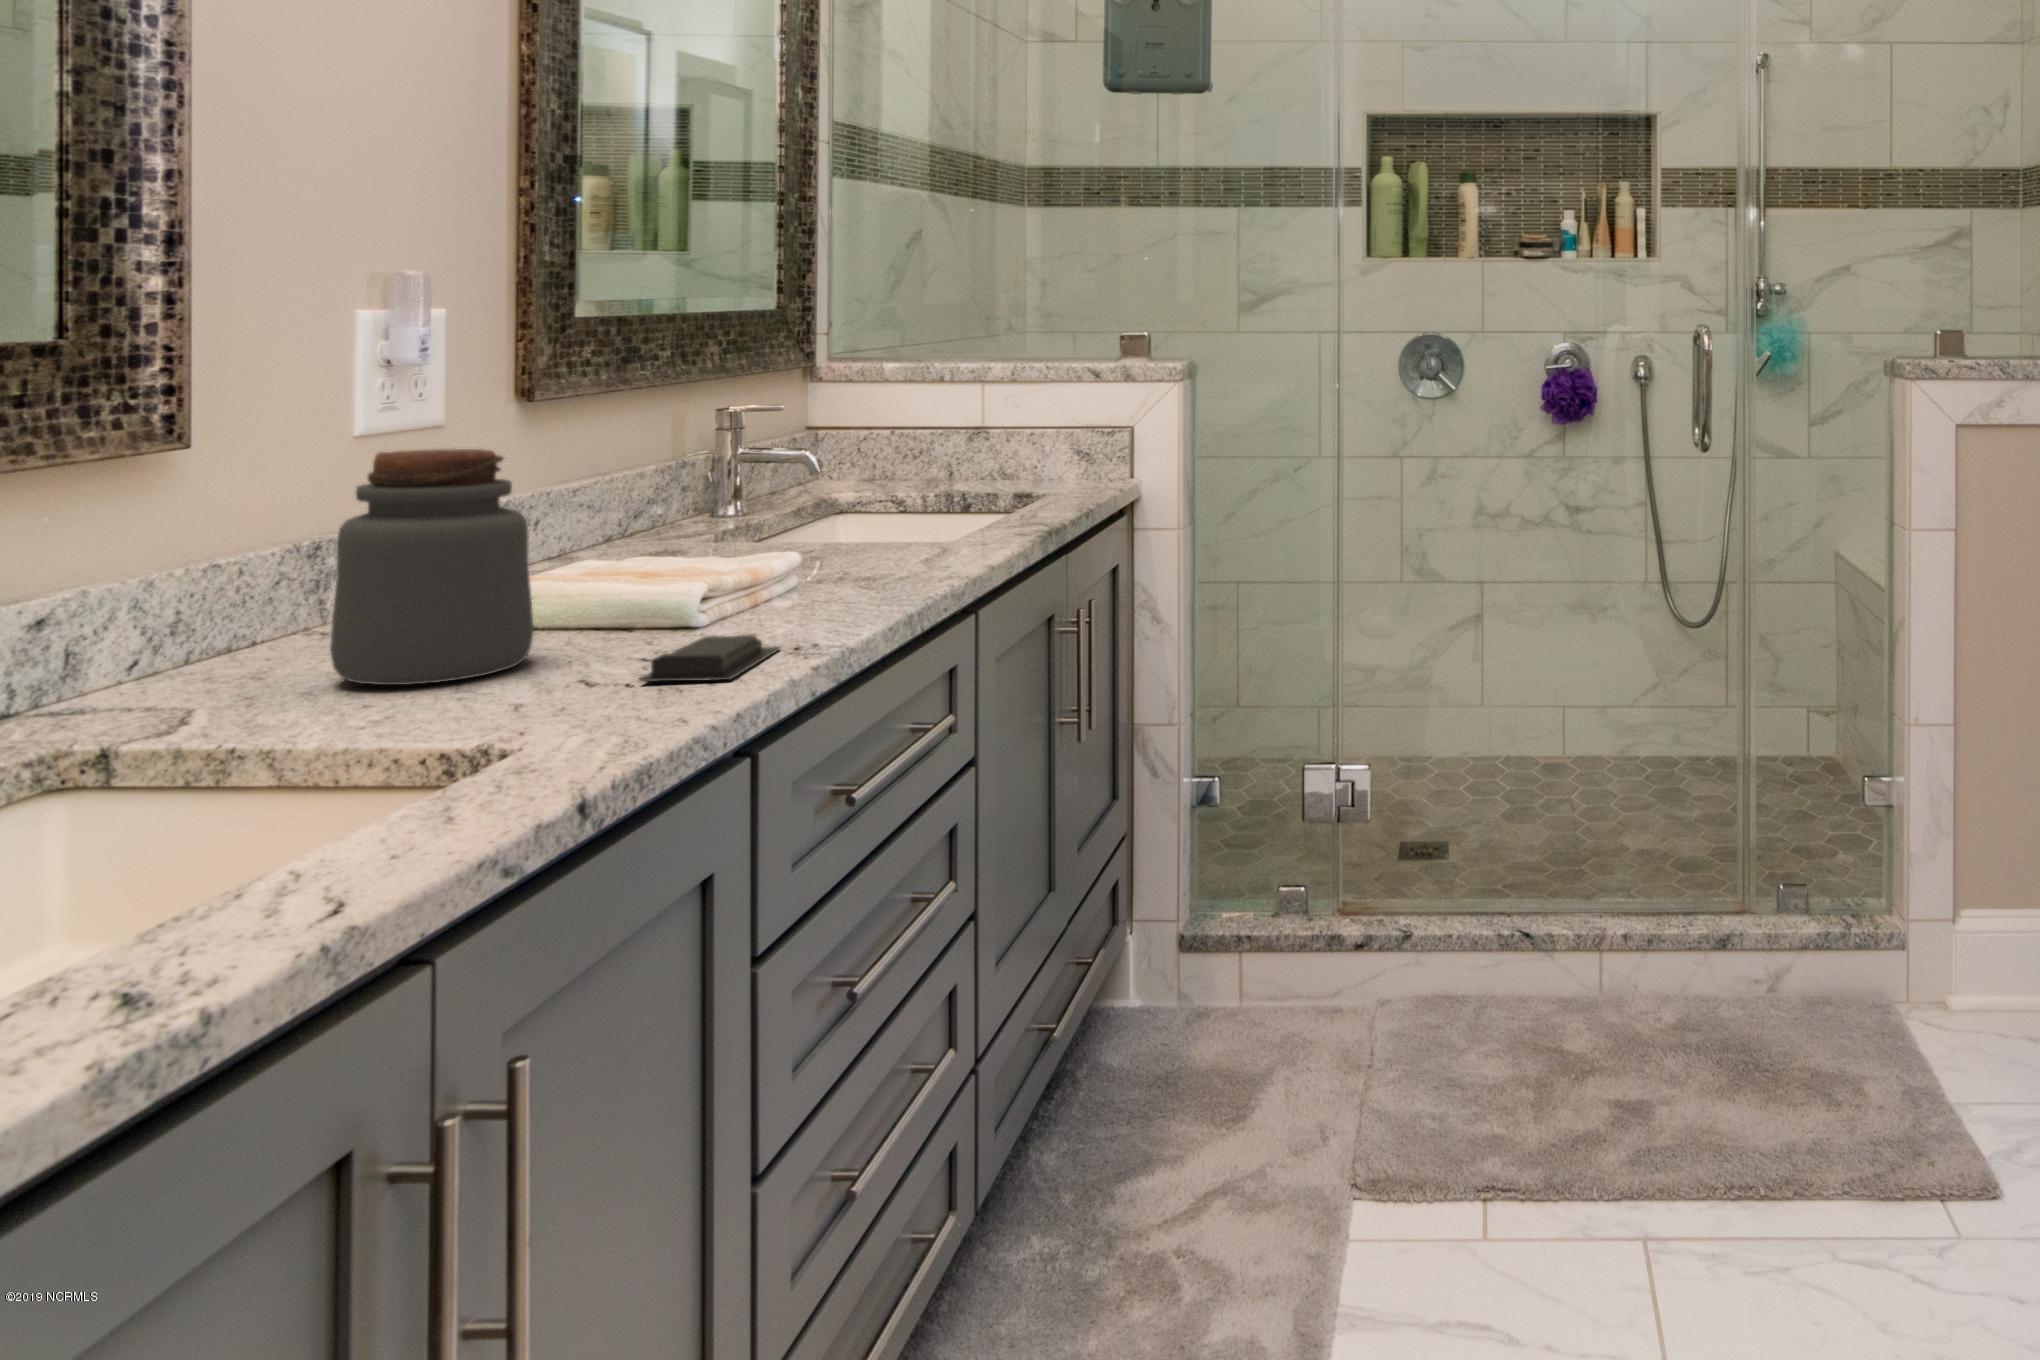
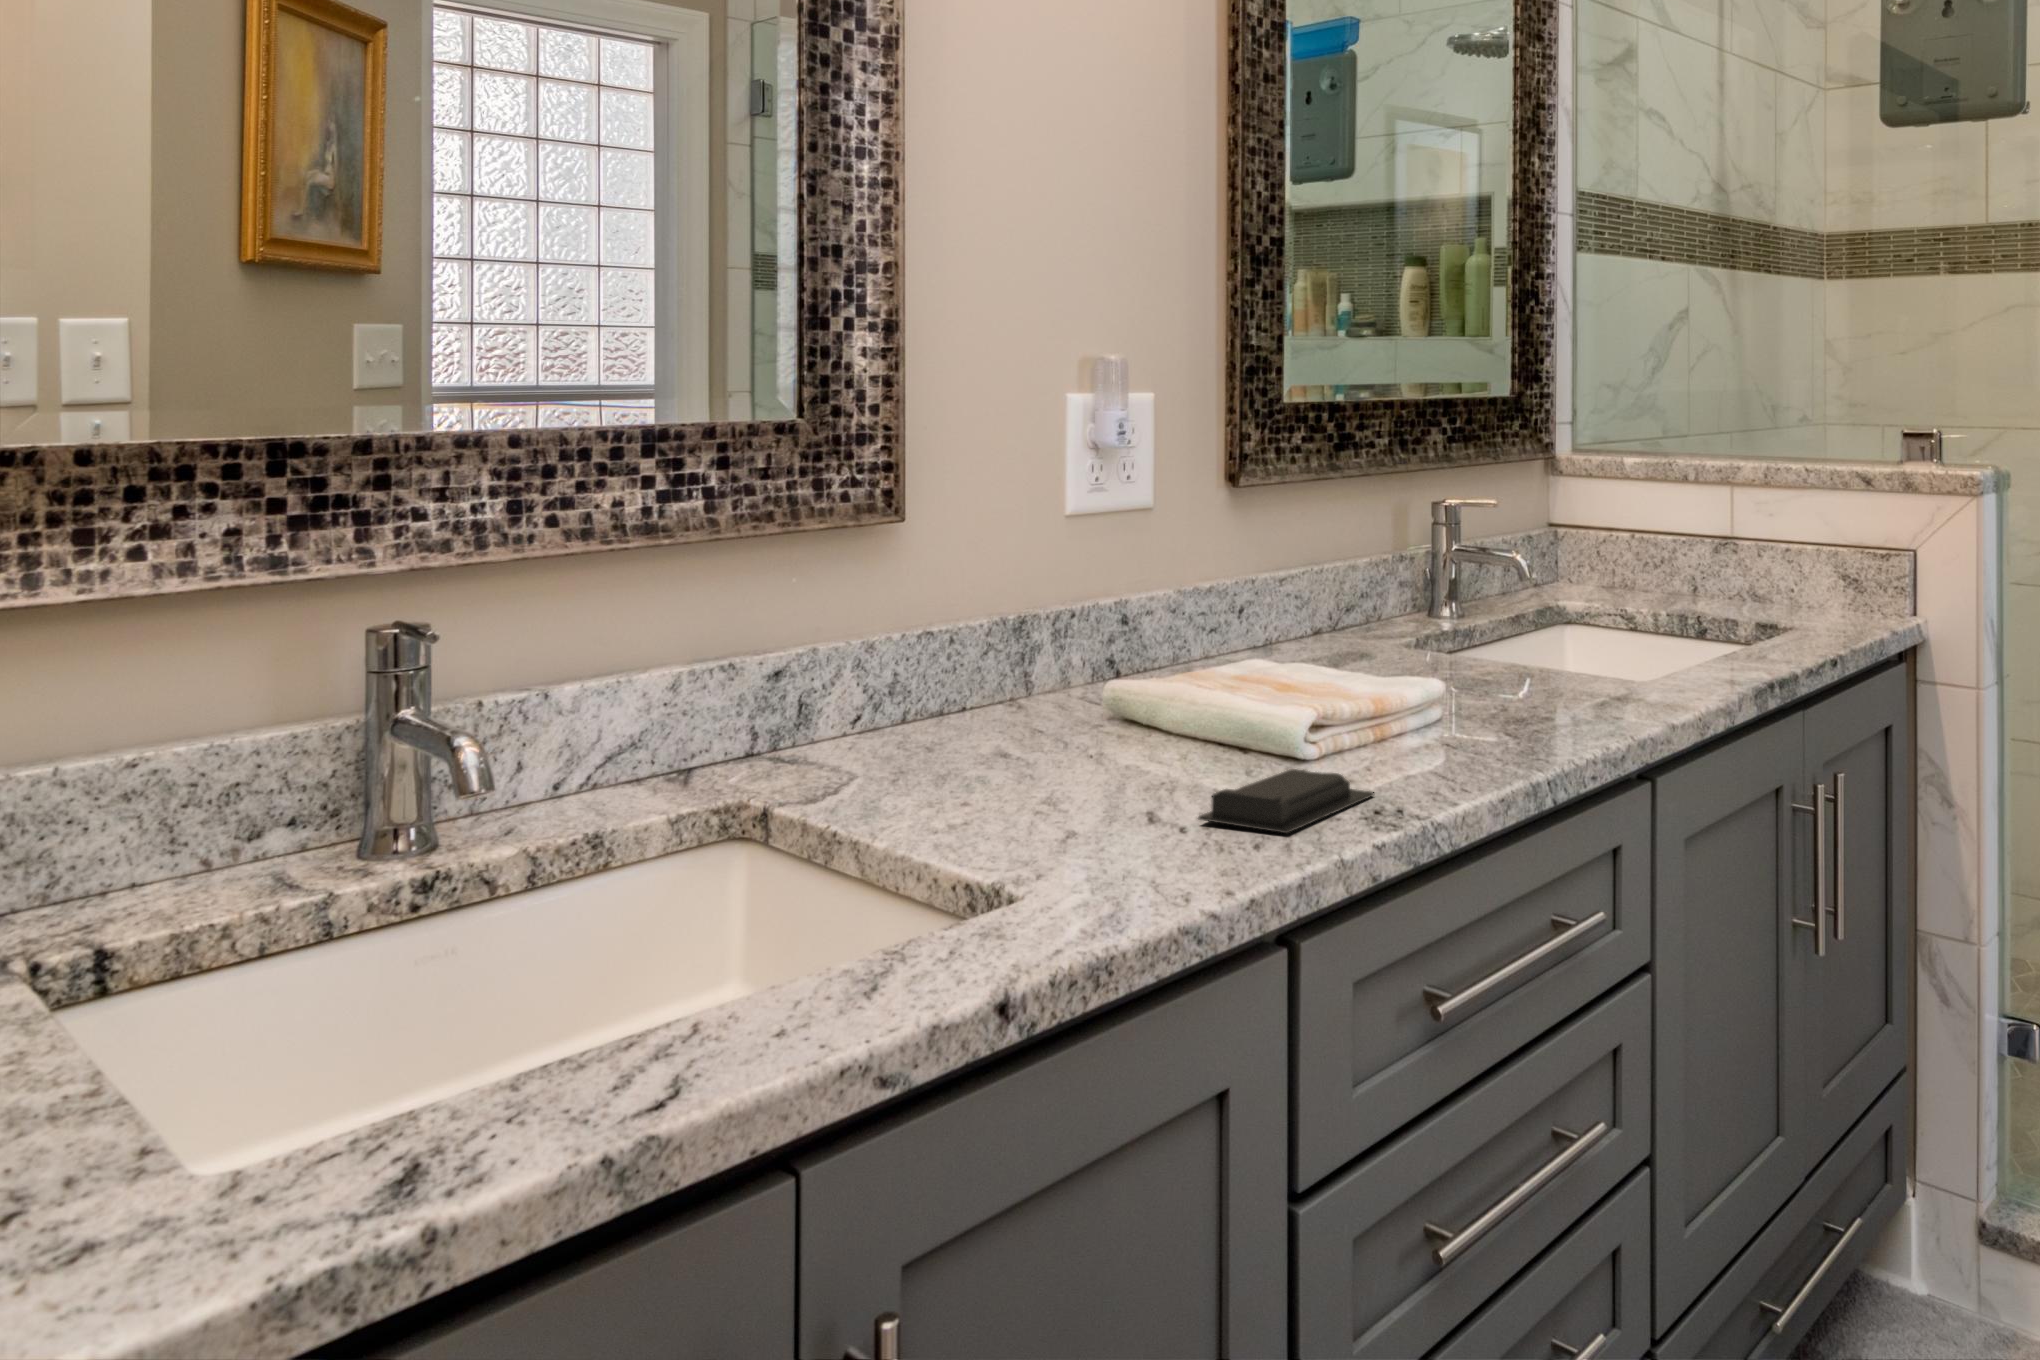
jar: present [330,449,533,685] -> none [962,533,1142,787]

